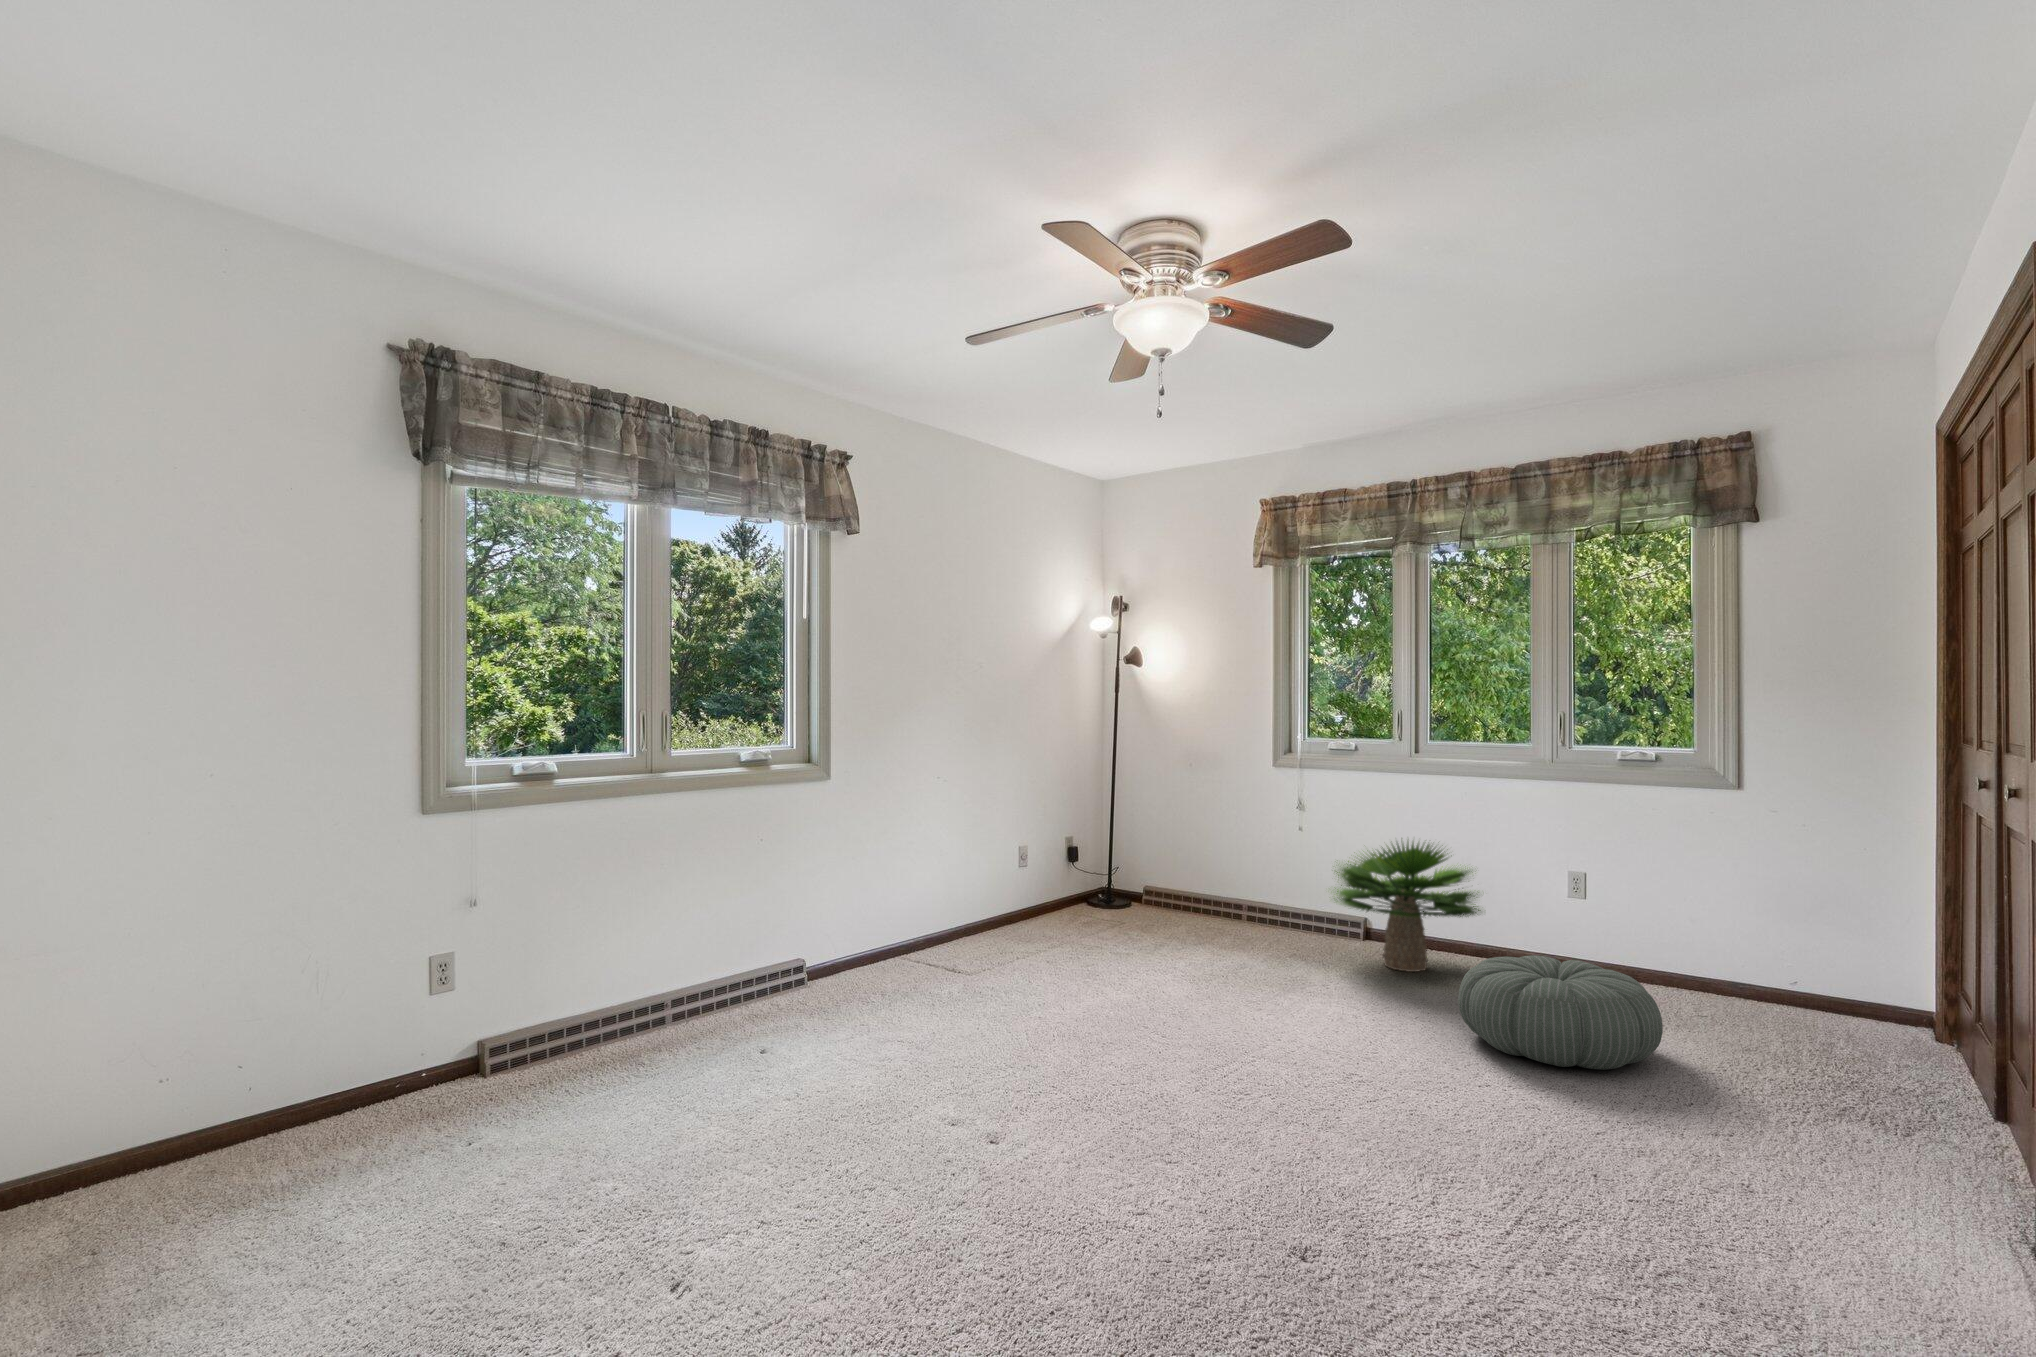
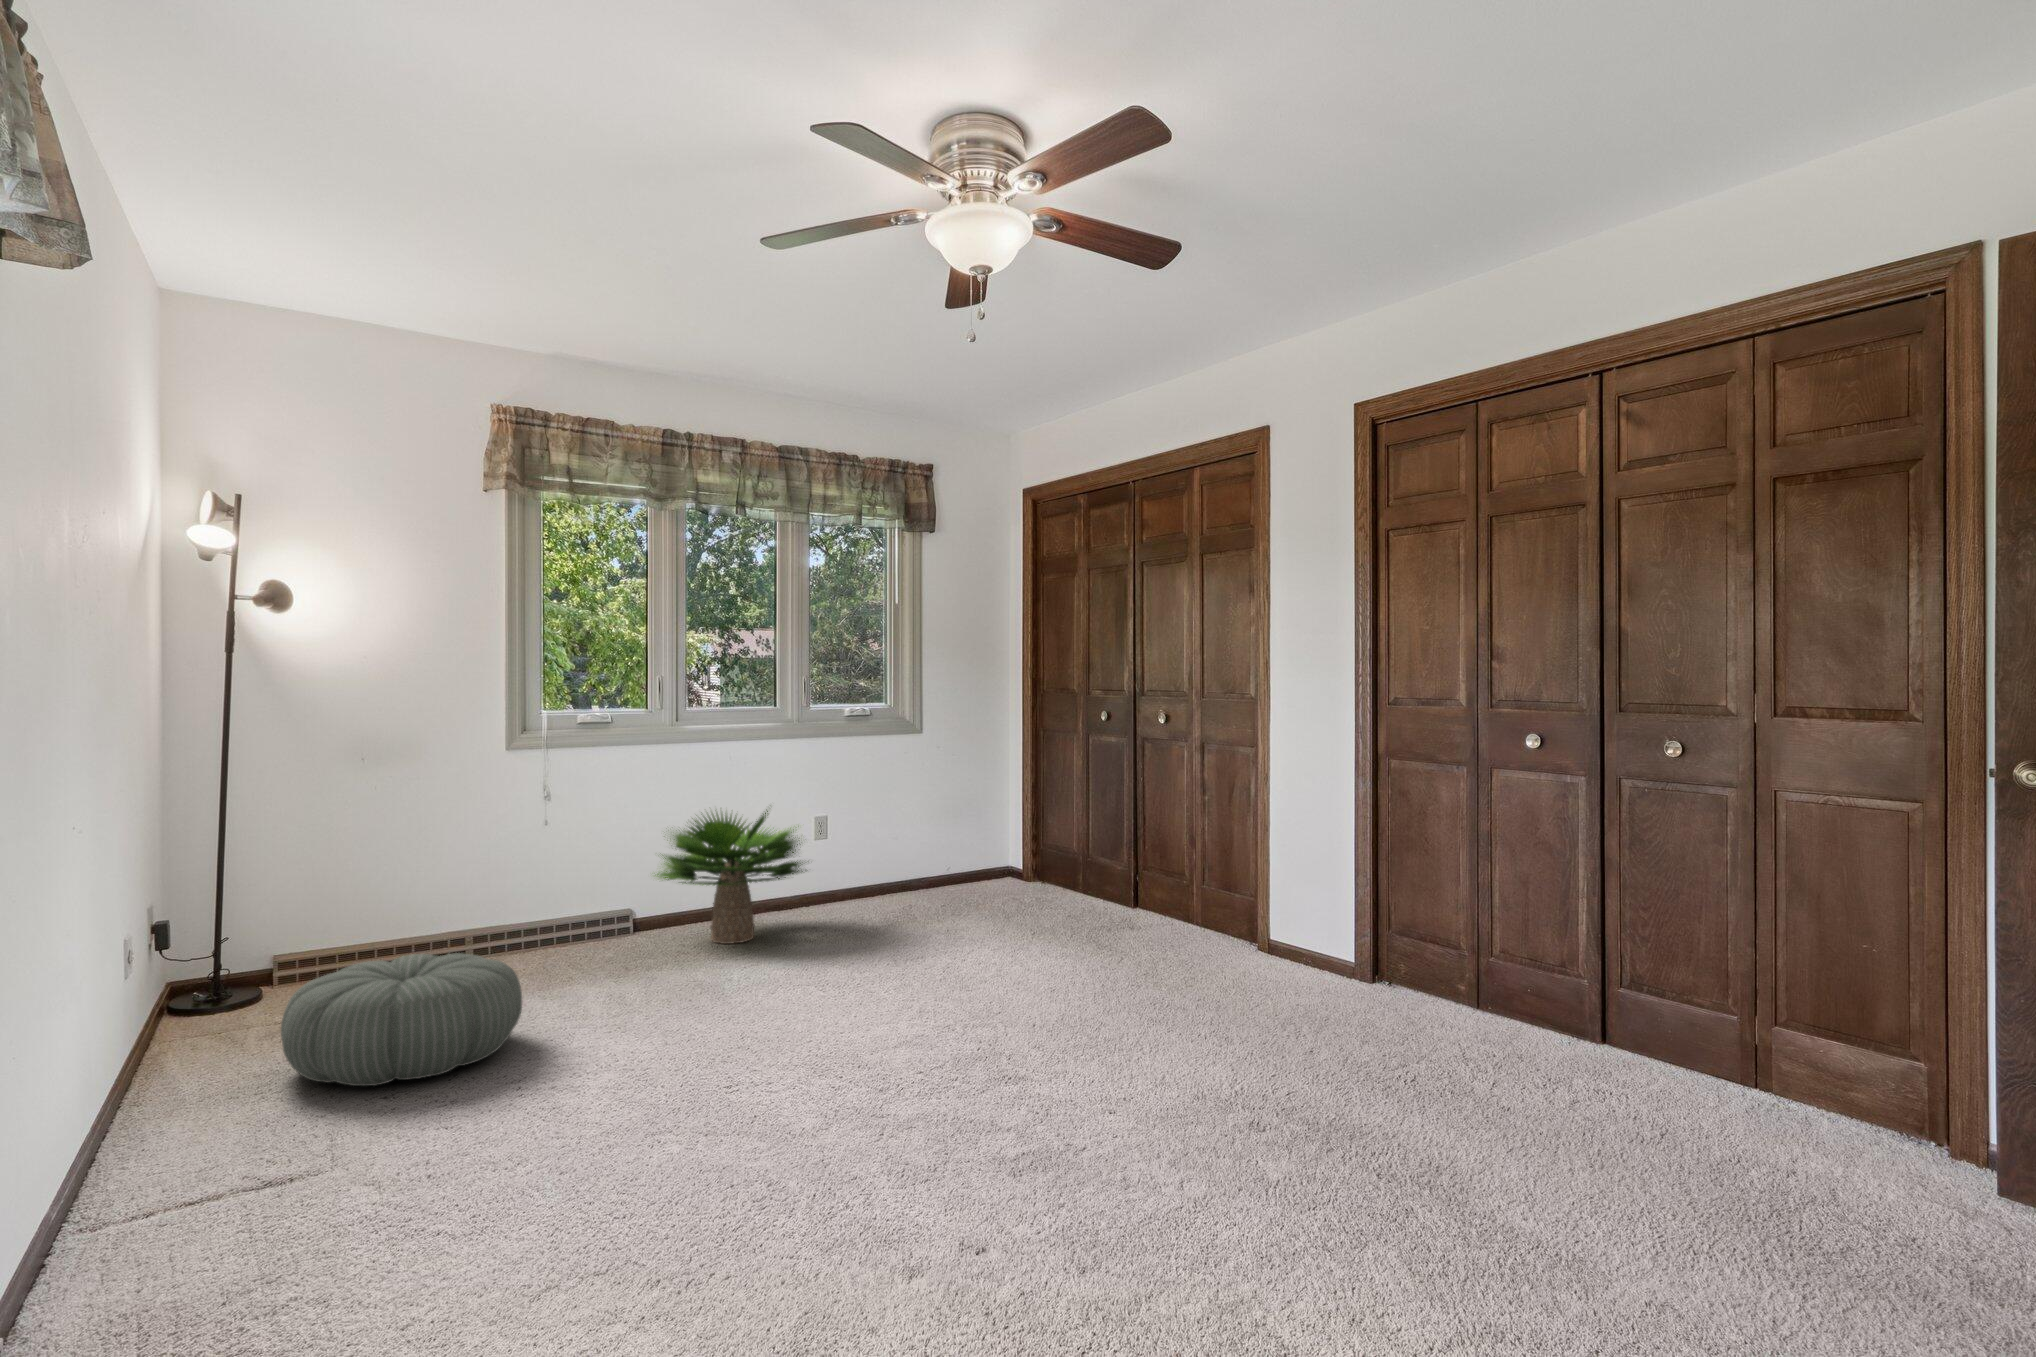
pouf: present [1458,955,1663,1070] -> present [281,953,522,1086]

